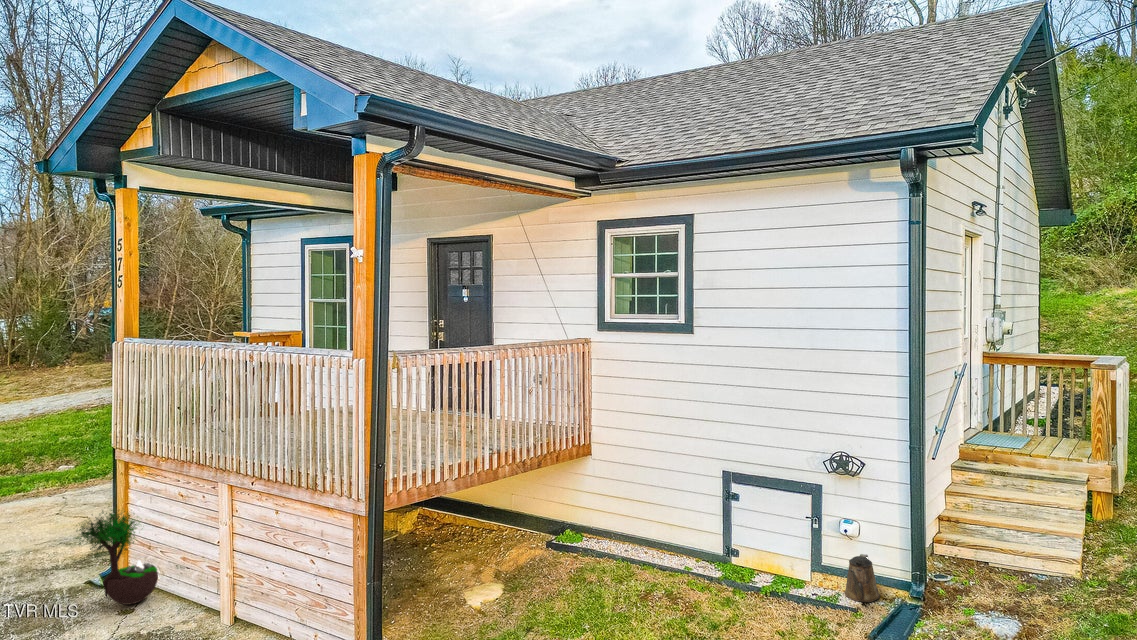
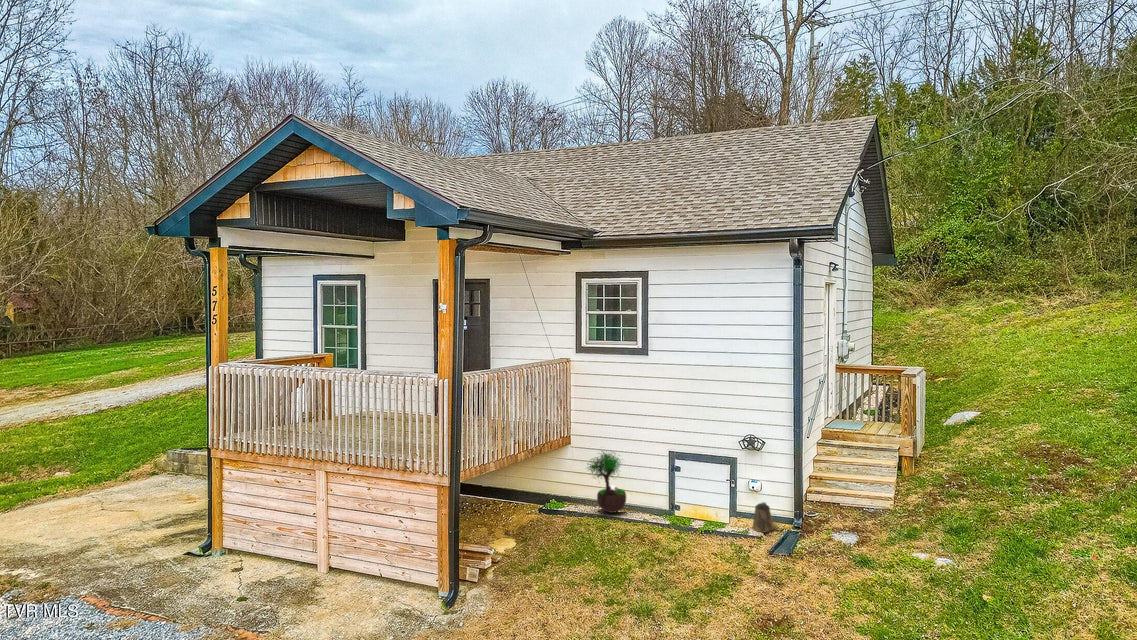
potted tree: present [76,508,158,605] -> present [588,451,626,513]

